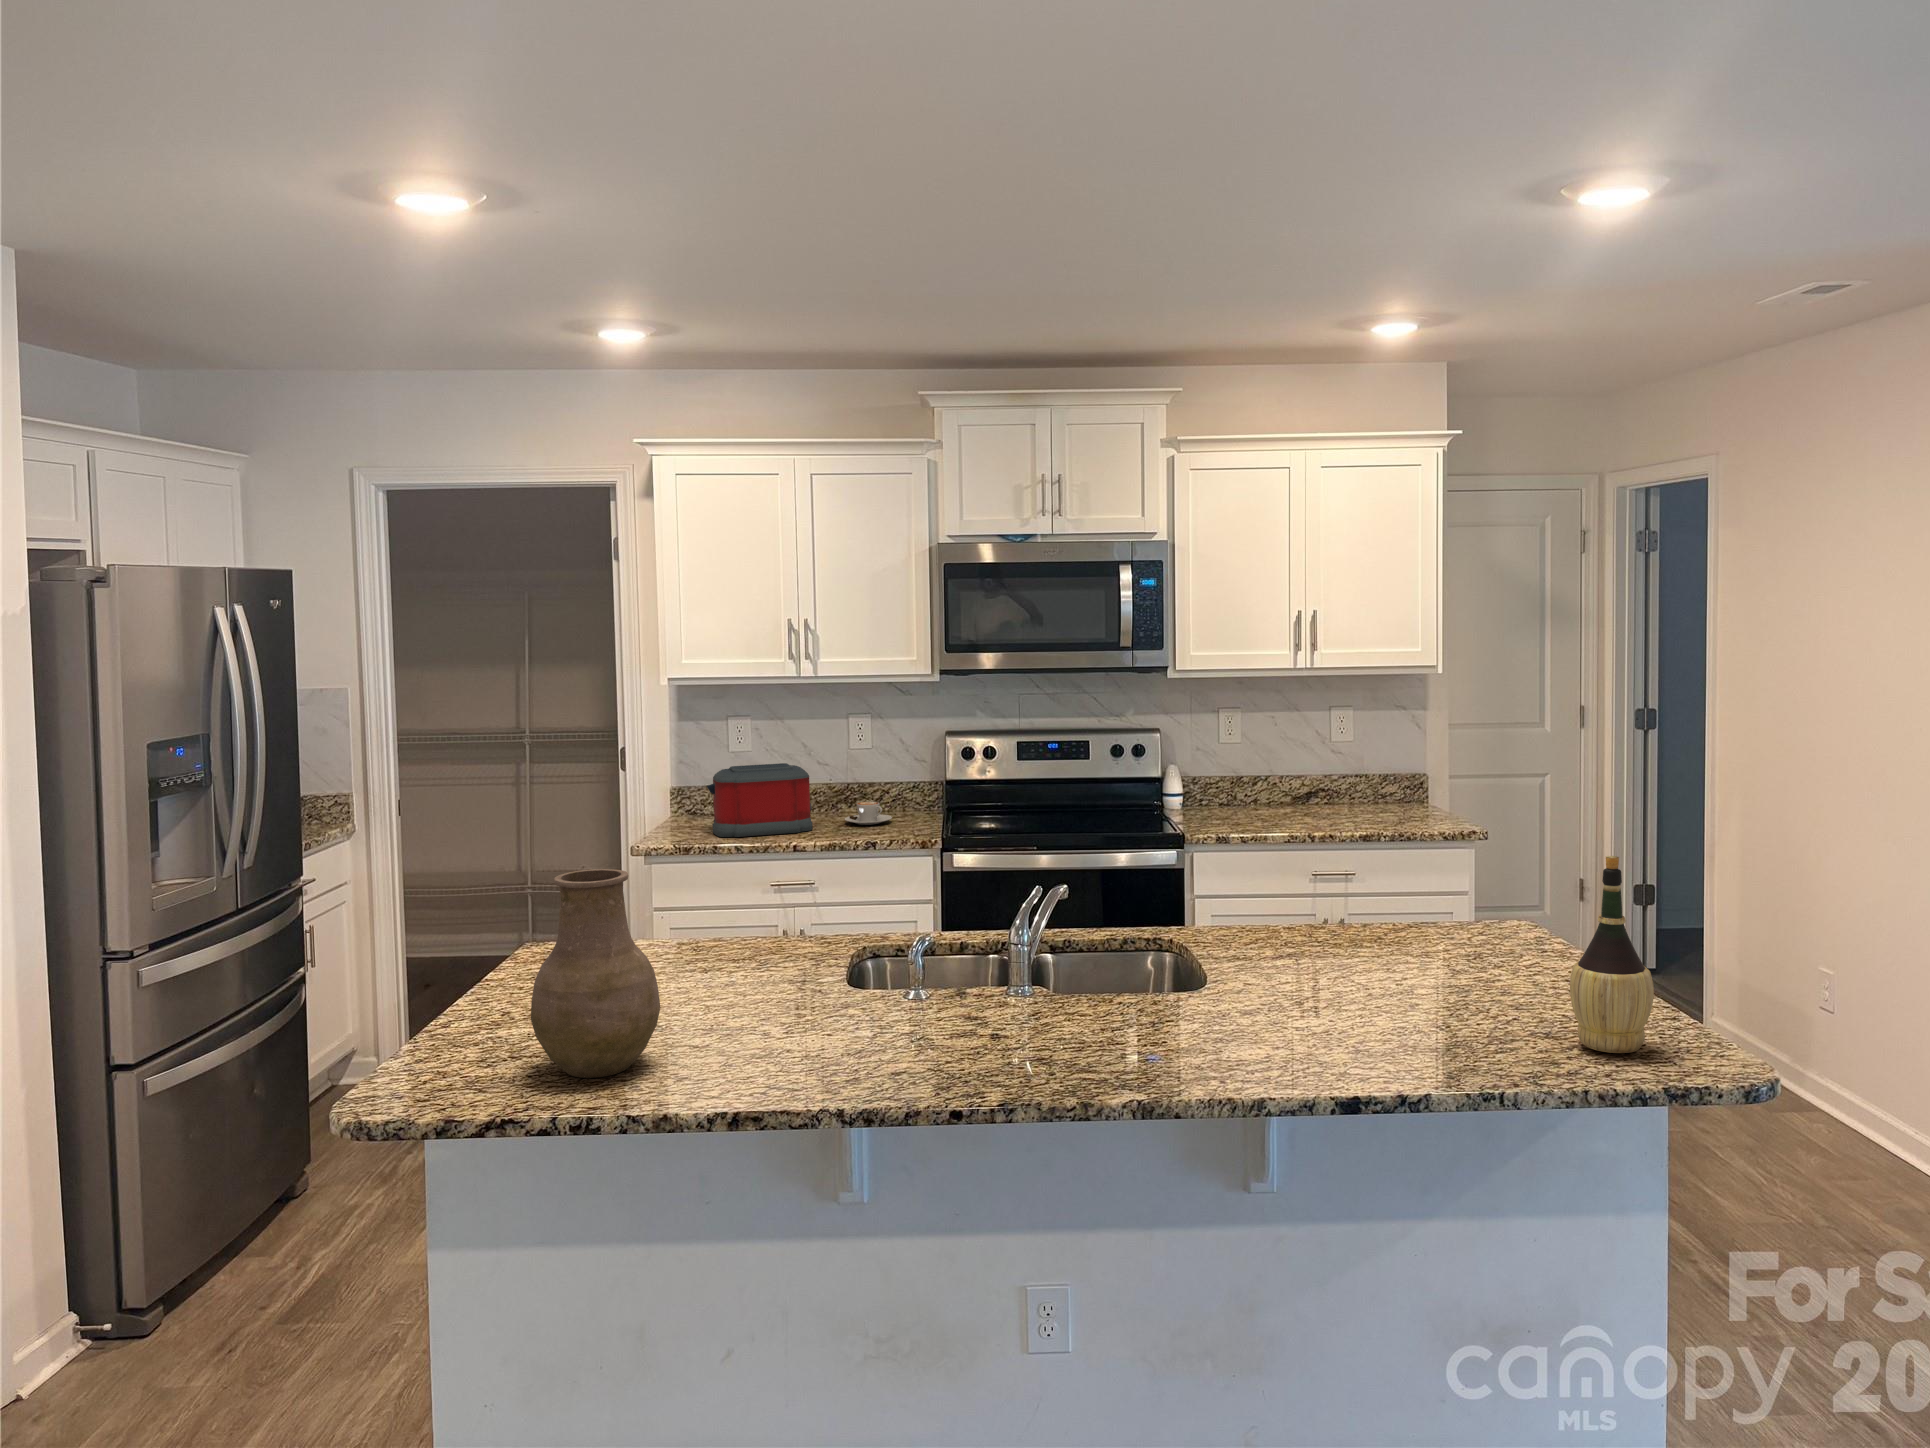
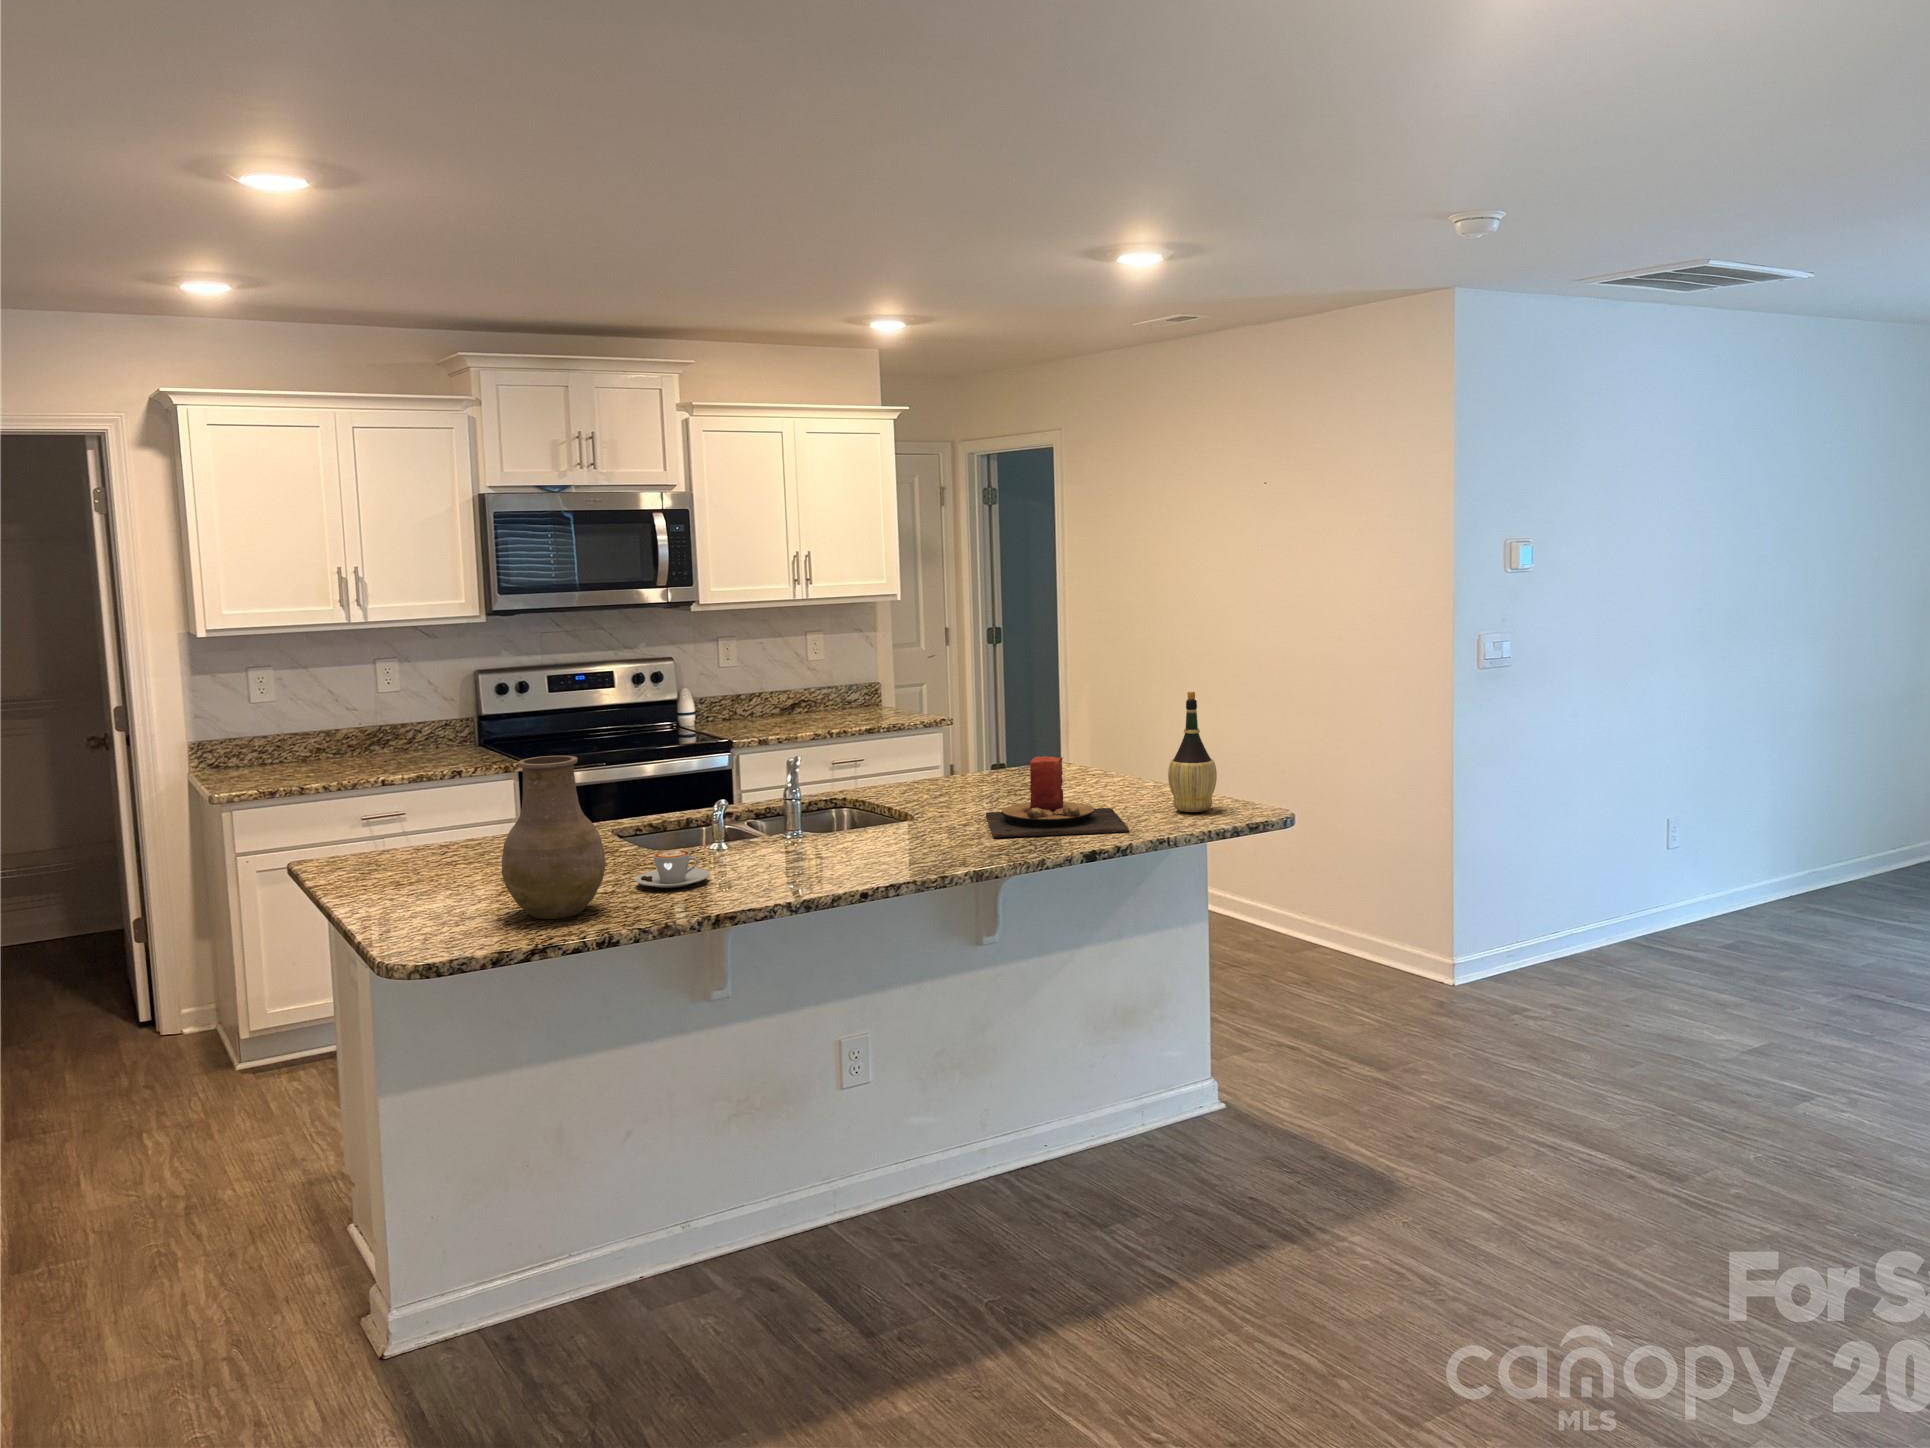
toaster: present [707,763,813,837] -> none [267,707,378,781]
coffee cup: present [845,802,892,825] -> present [636,850,709,888]
candle: none [1247,928,1485,1073] -> present [986,756,1129,838]

